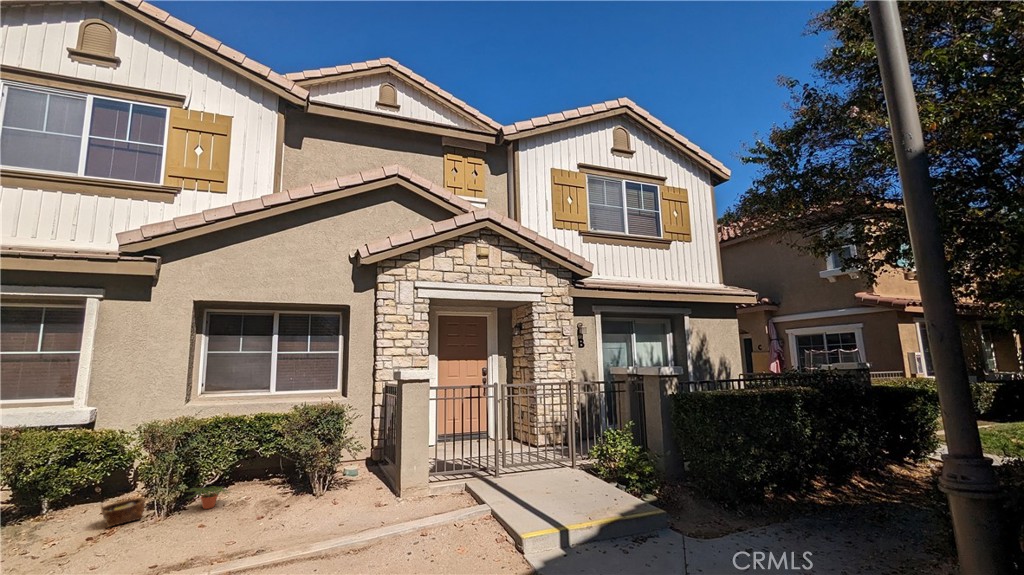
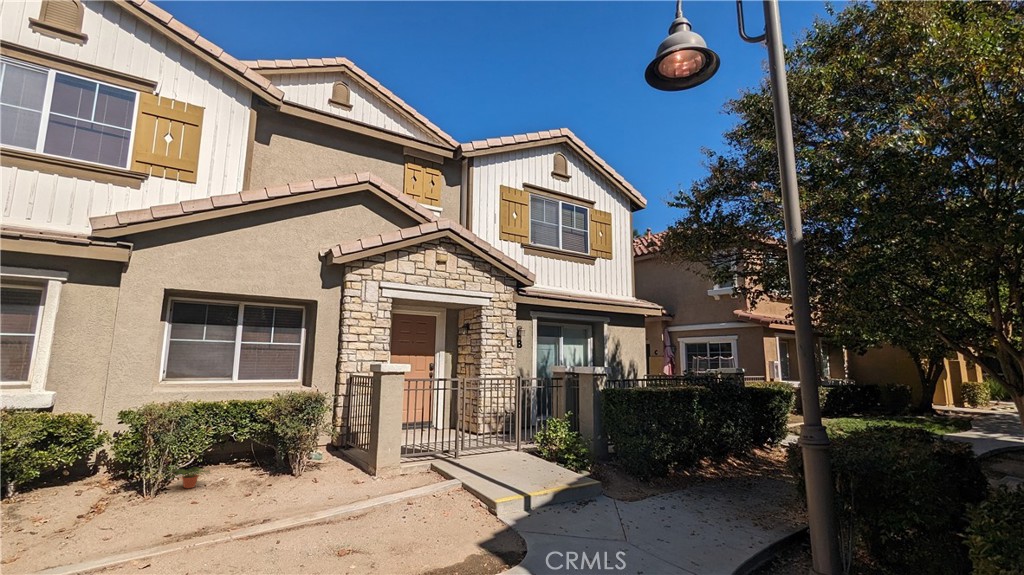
woven basket: present [101,494,145,527] -> none [82,473,127,505]

